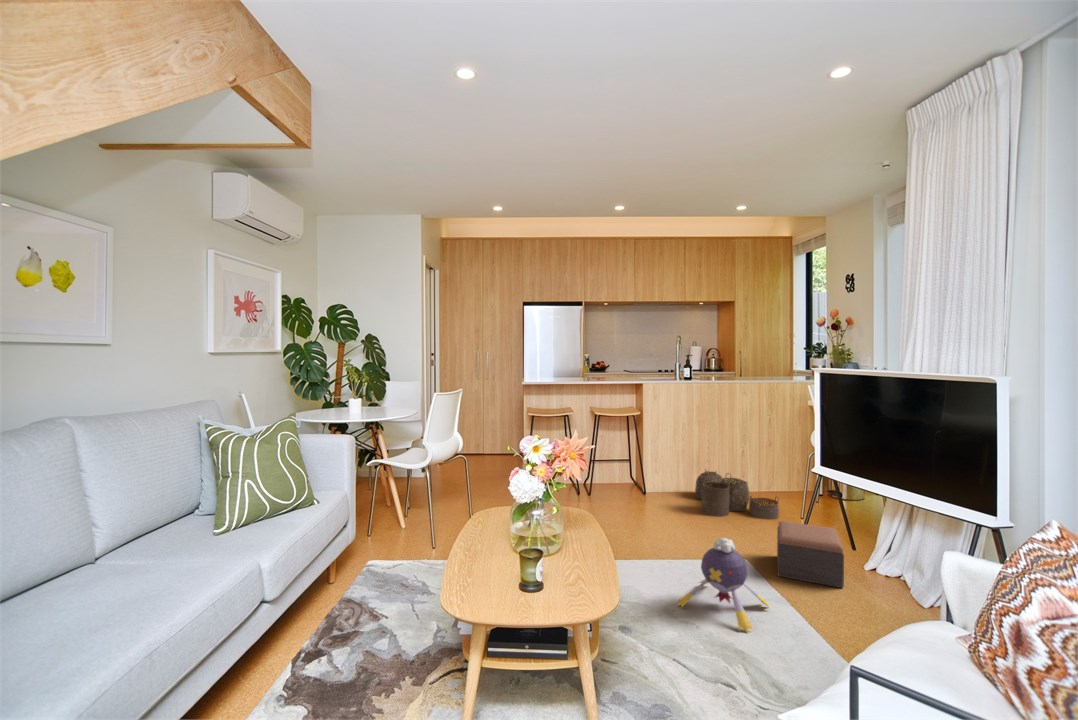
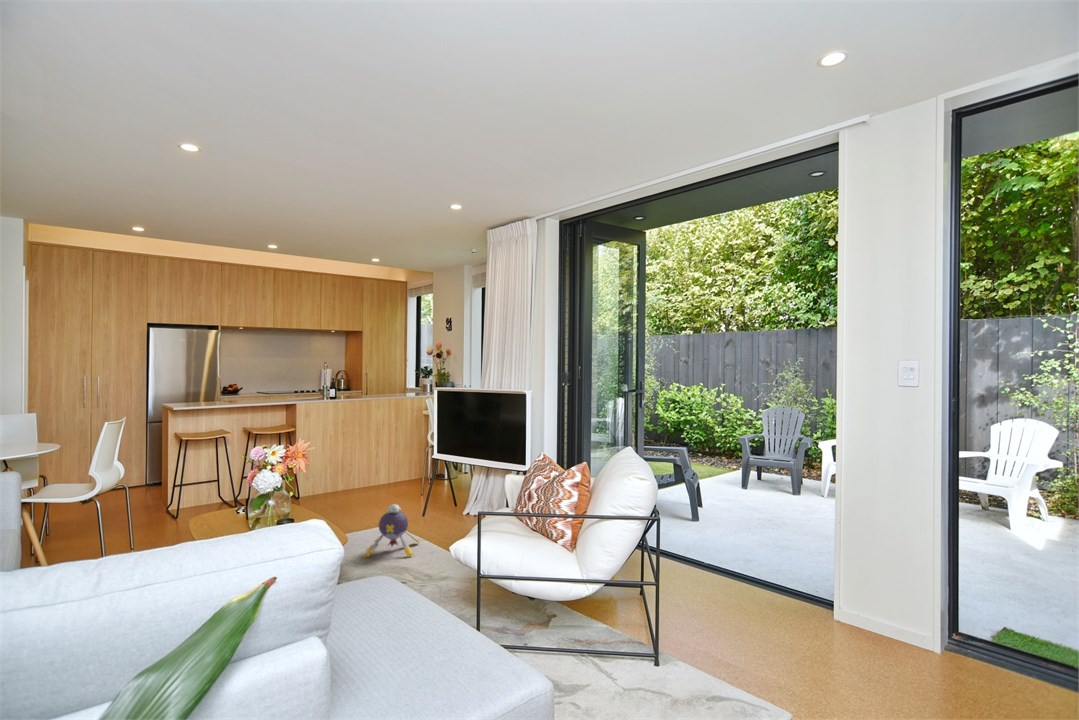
woven basket: present [695,471,779,519] -> none [344,471,409,505]
footstool: present [777,521,844,588] -> none [416,491,456,528]

